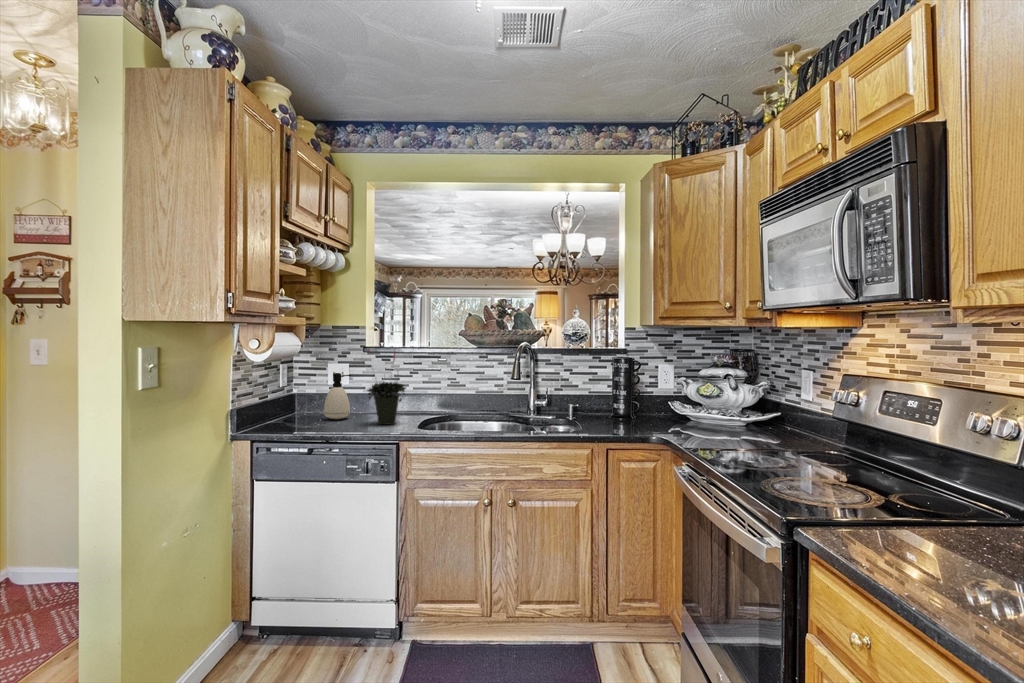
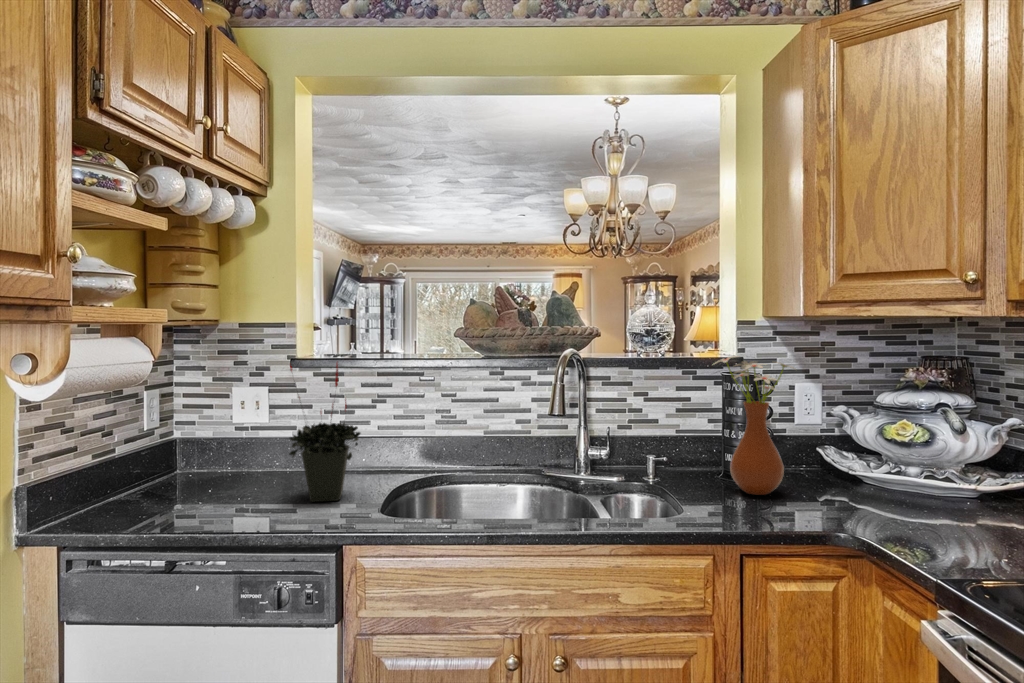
vase: none [602,347,649,424] -> present [716,356,794,495]
soap dispenser: present [324,373,351,419] -> none [217,406,266,488]

